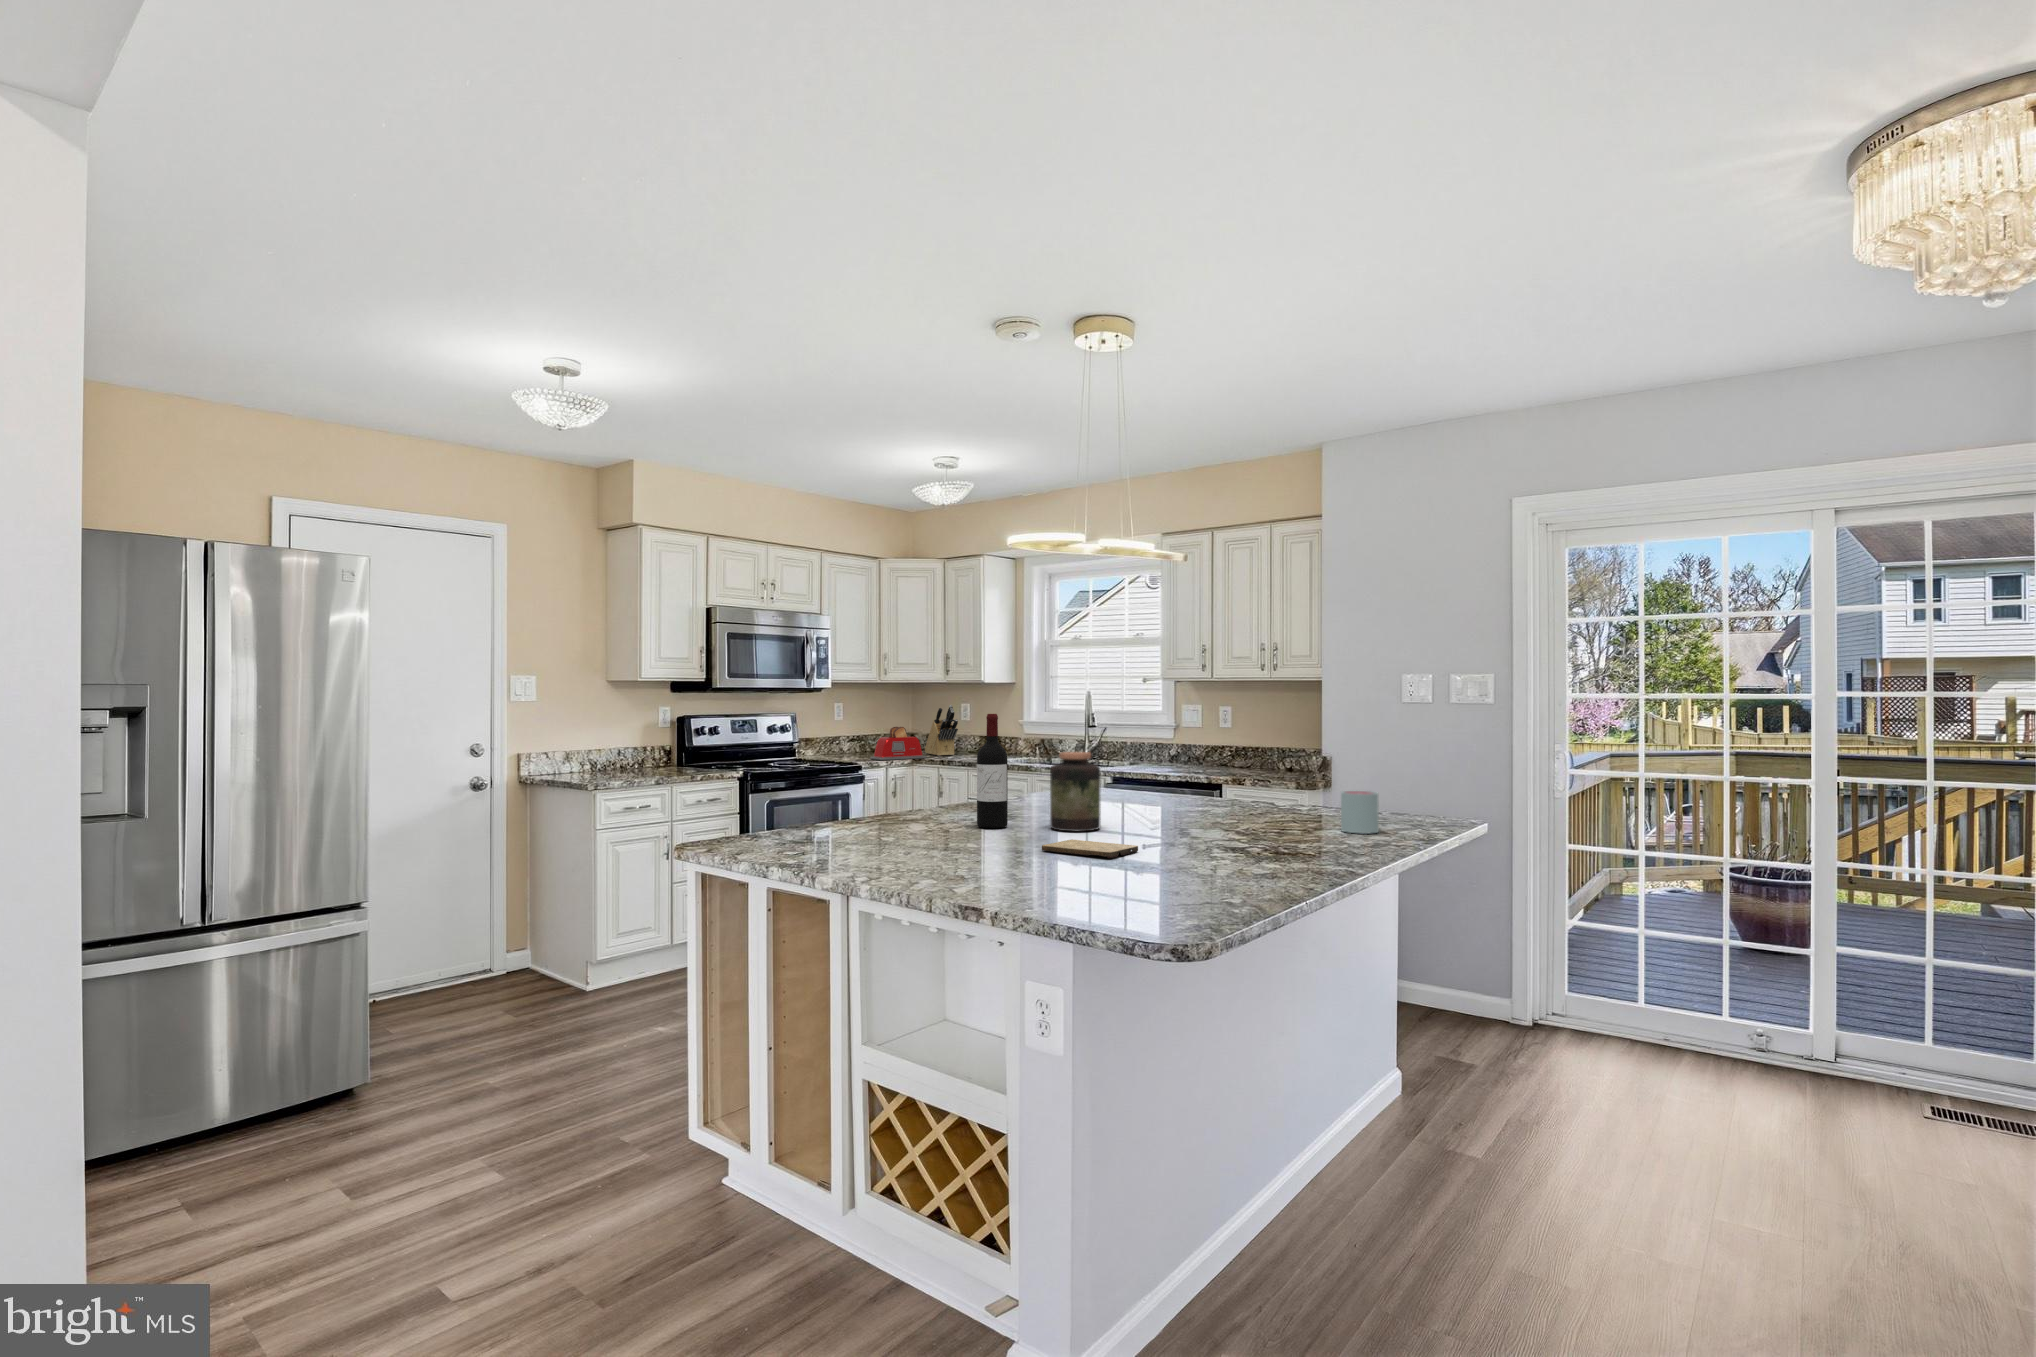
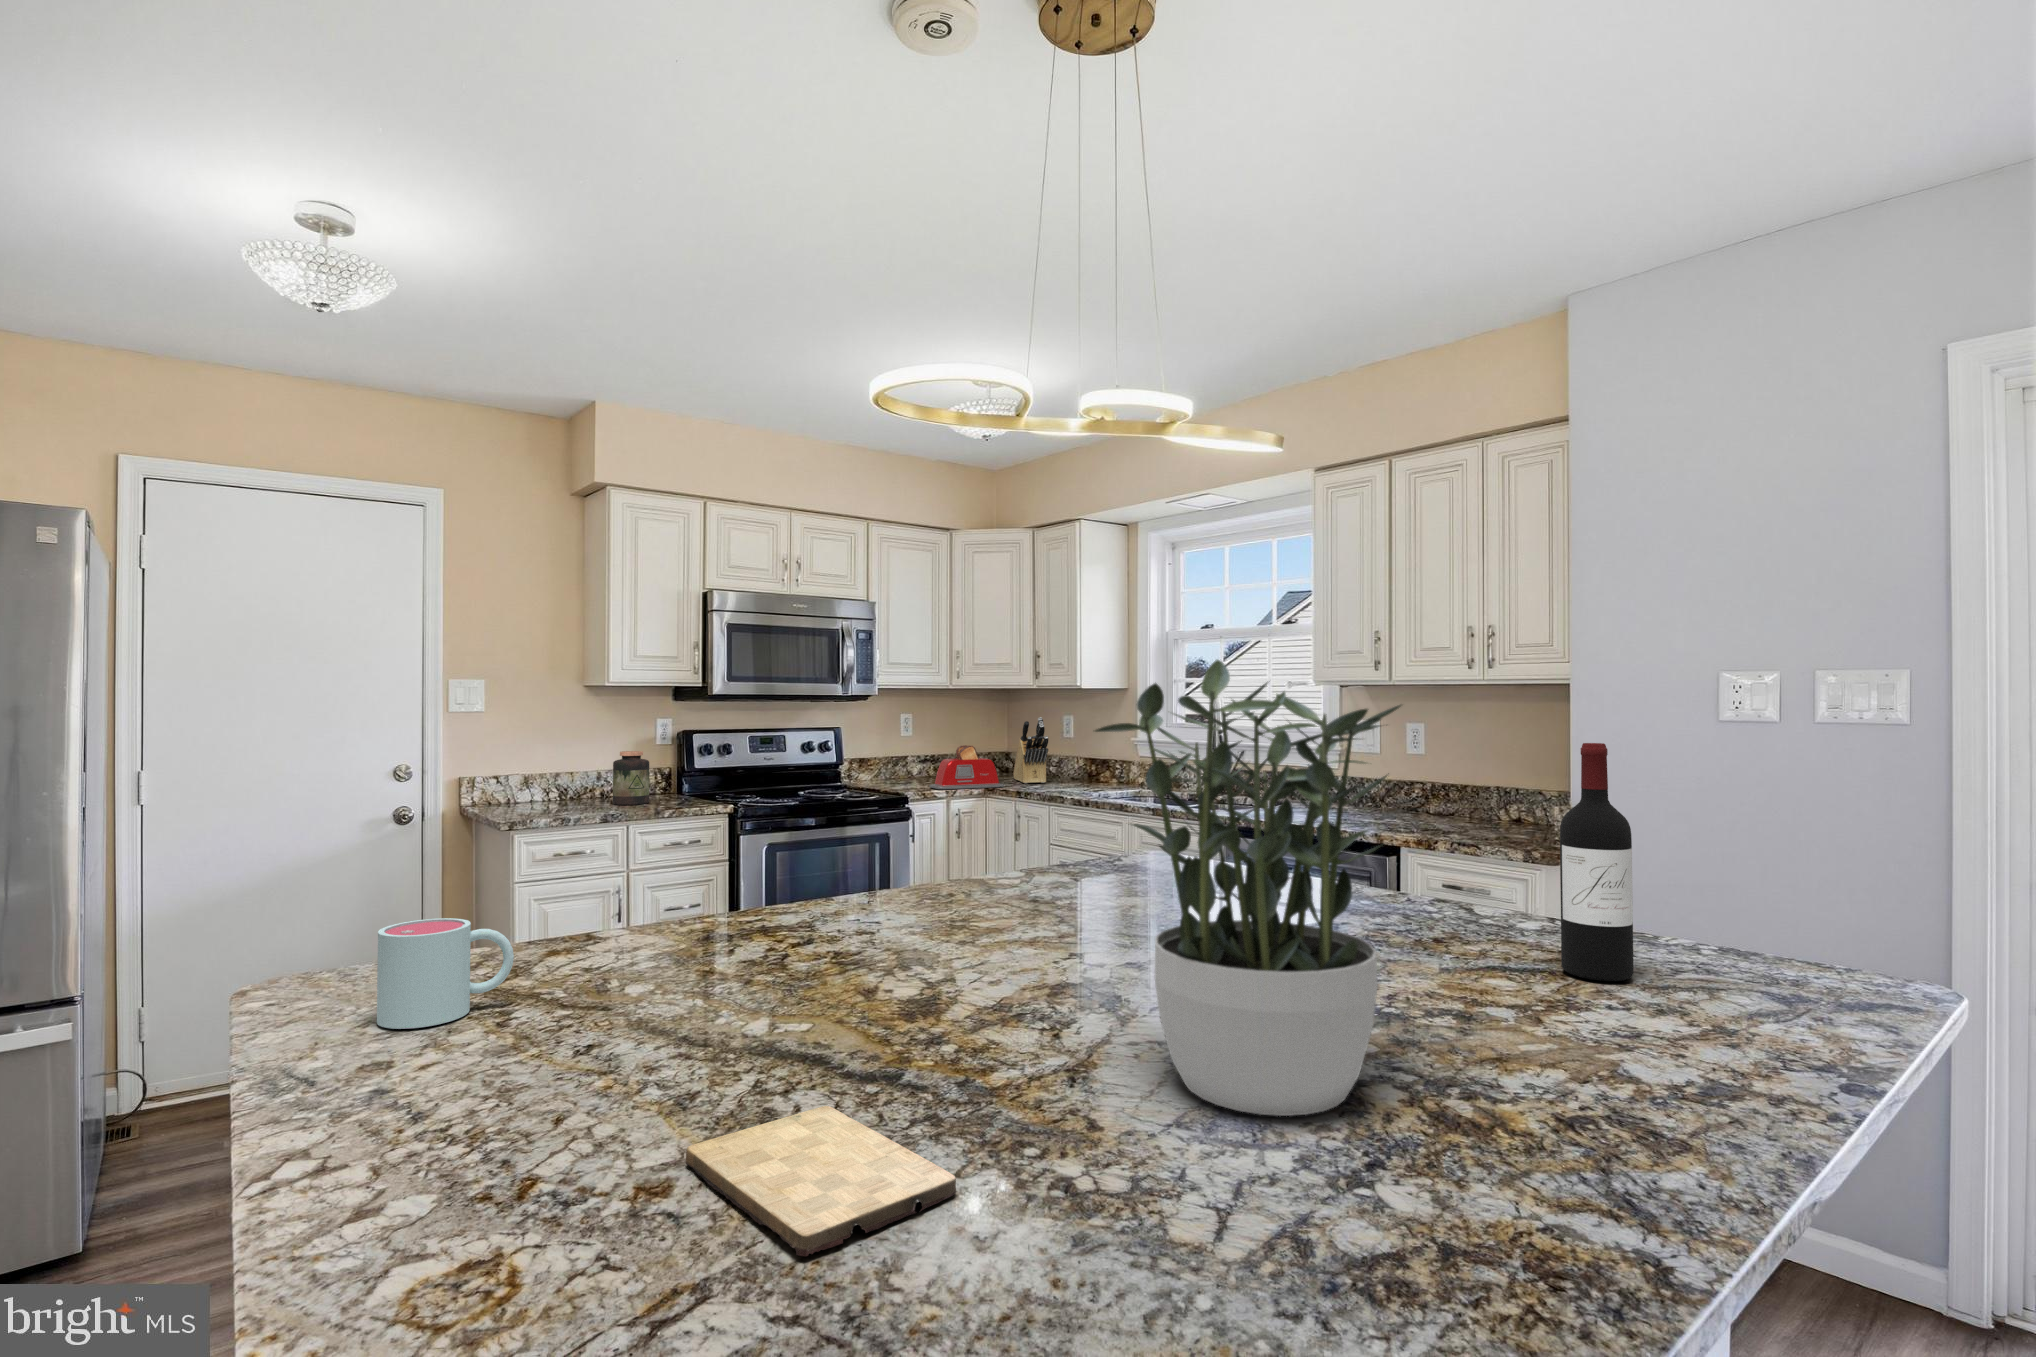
potted plant: none [1154,677,1264,838] -> present [1095,660,1401,1116]
wine bottle: present [977,714,1008,828] -> present [1560,743,1634,982]
jar: present [1050,752,1101,831] -> present [613,751,649,805]
mug: present [1341,791,1379,834] -> present [377,918,514,1029]

